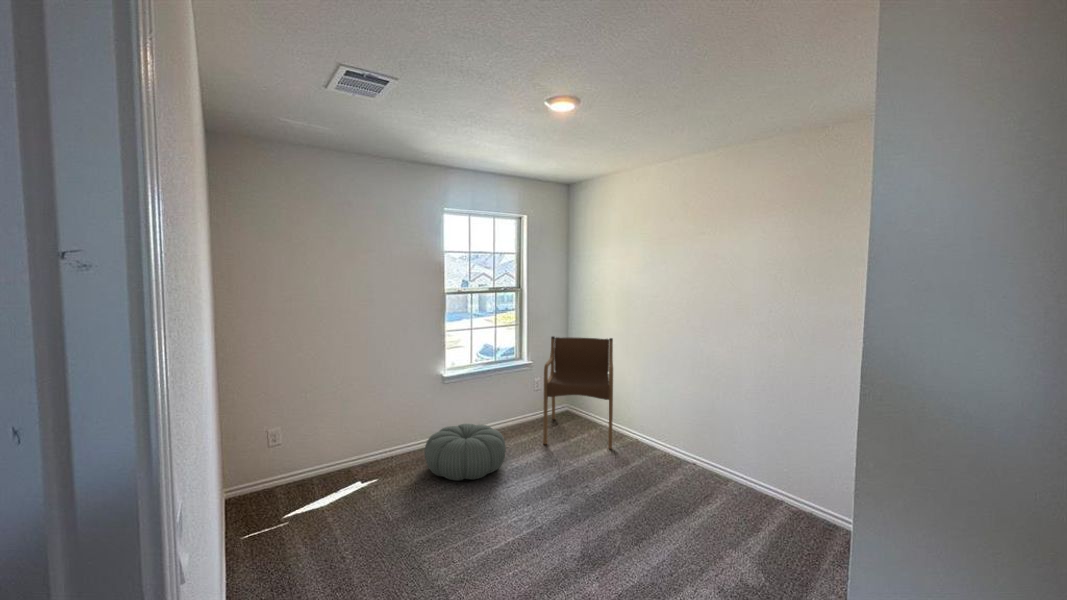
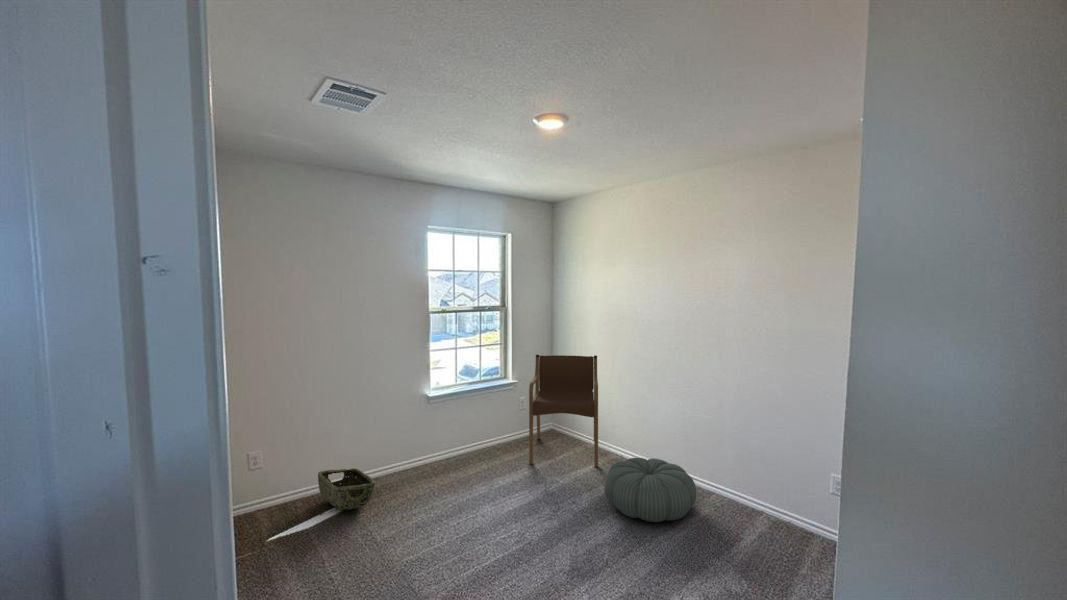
pouf: present [424,424,506,480] -> present [605,458,697,522]
woven basket: none [334,445,389,487] -> present [318,468,375,510]

